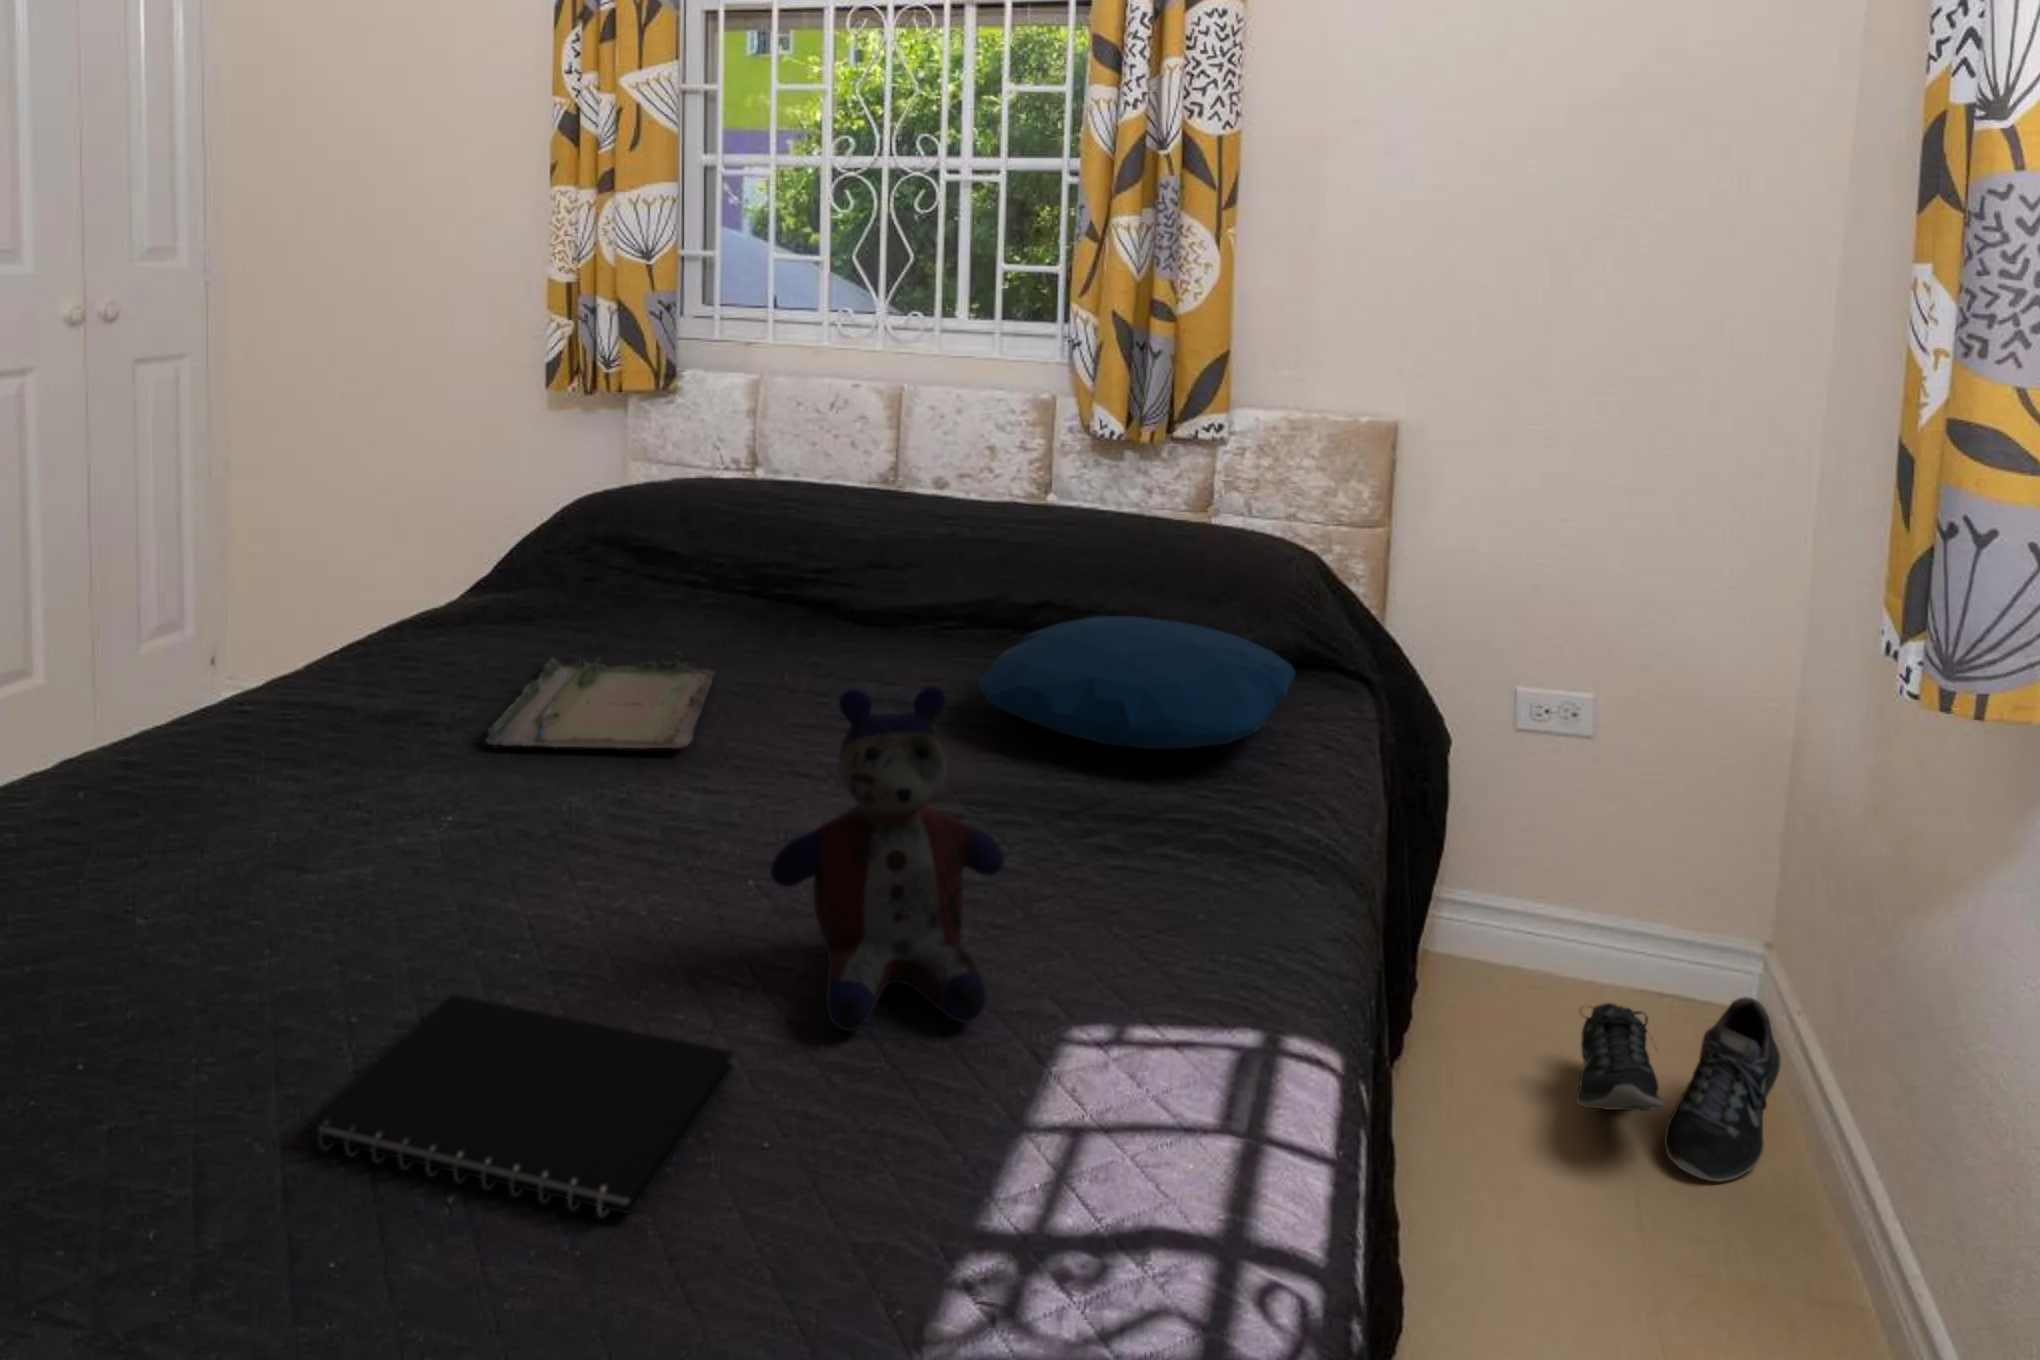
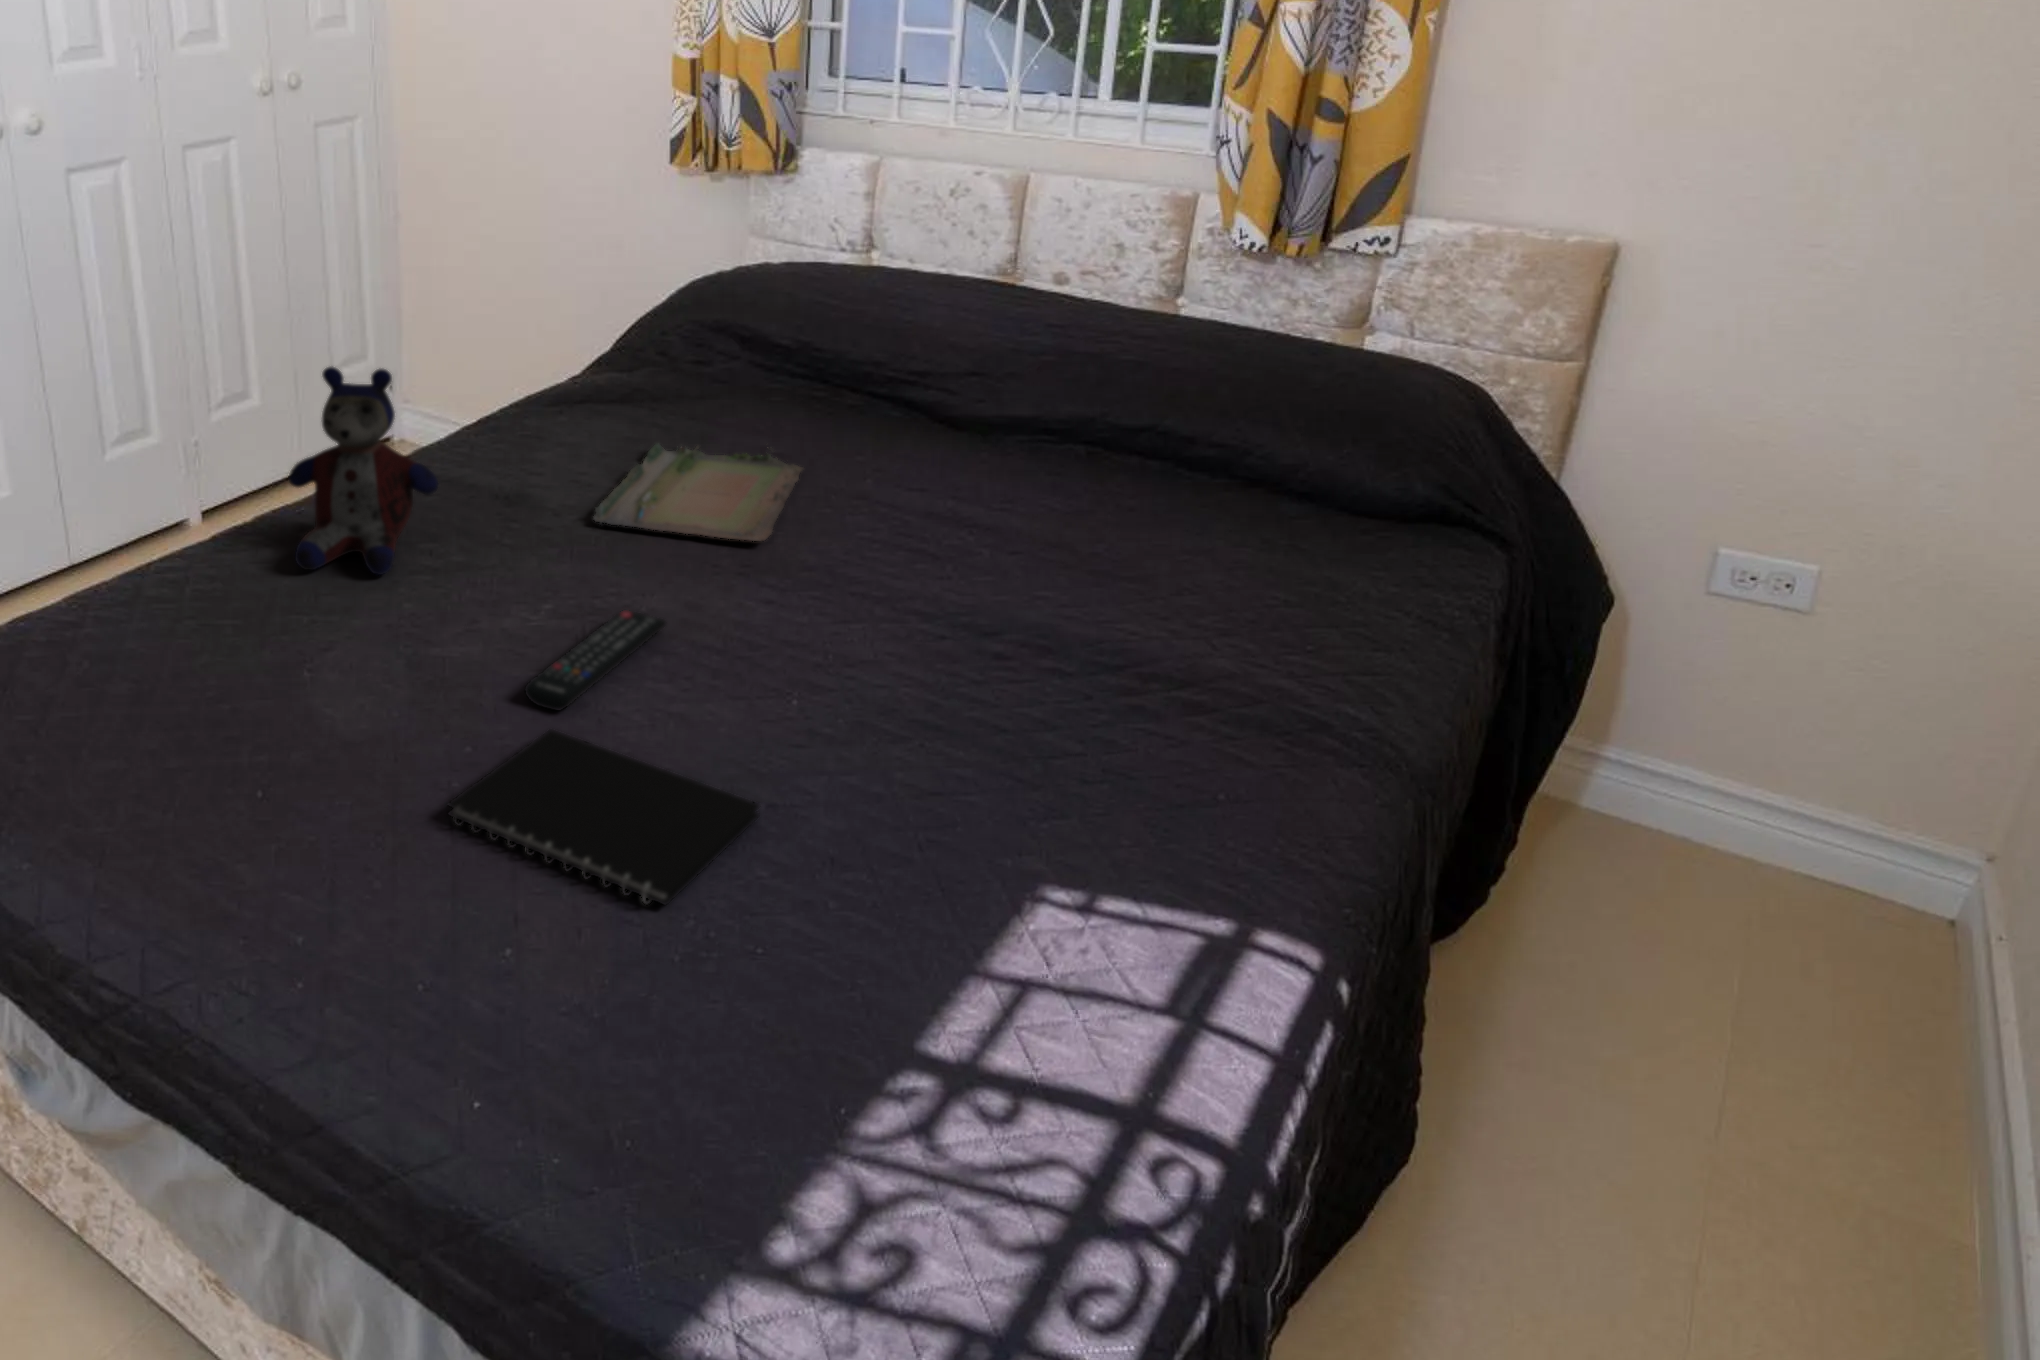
pillow: present [978,616,1295,750] -> none [1050,446,1406,593]
stuffed bear: present [771,686,1004,1031] -> present [289,366,439,575]
remote control: none [413,837,587,971] -> present [525,610,666,710]
shoe: present [1576,997,1781,1182] -> none [1677,890,1957,1080]

